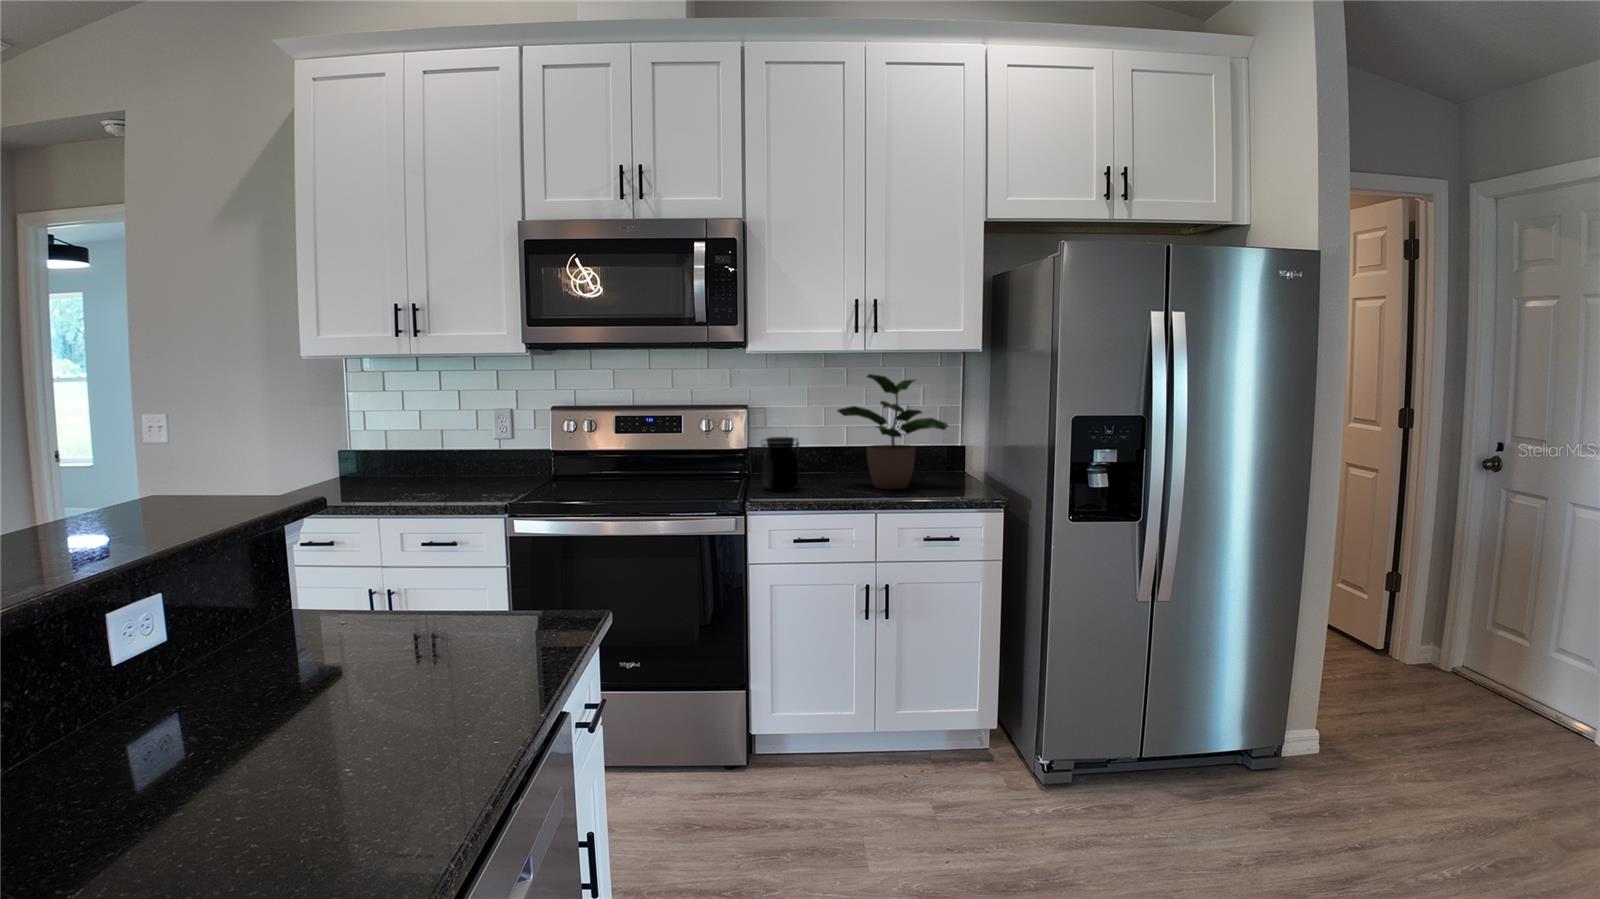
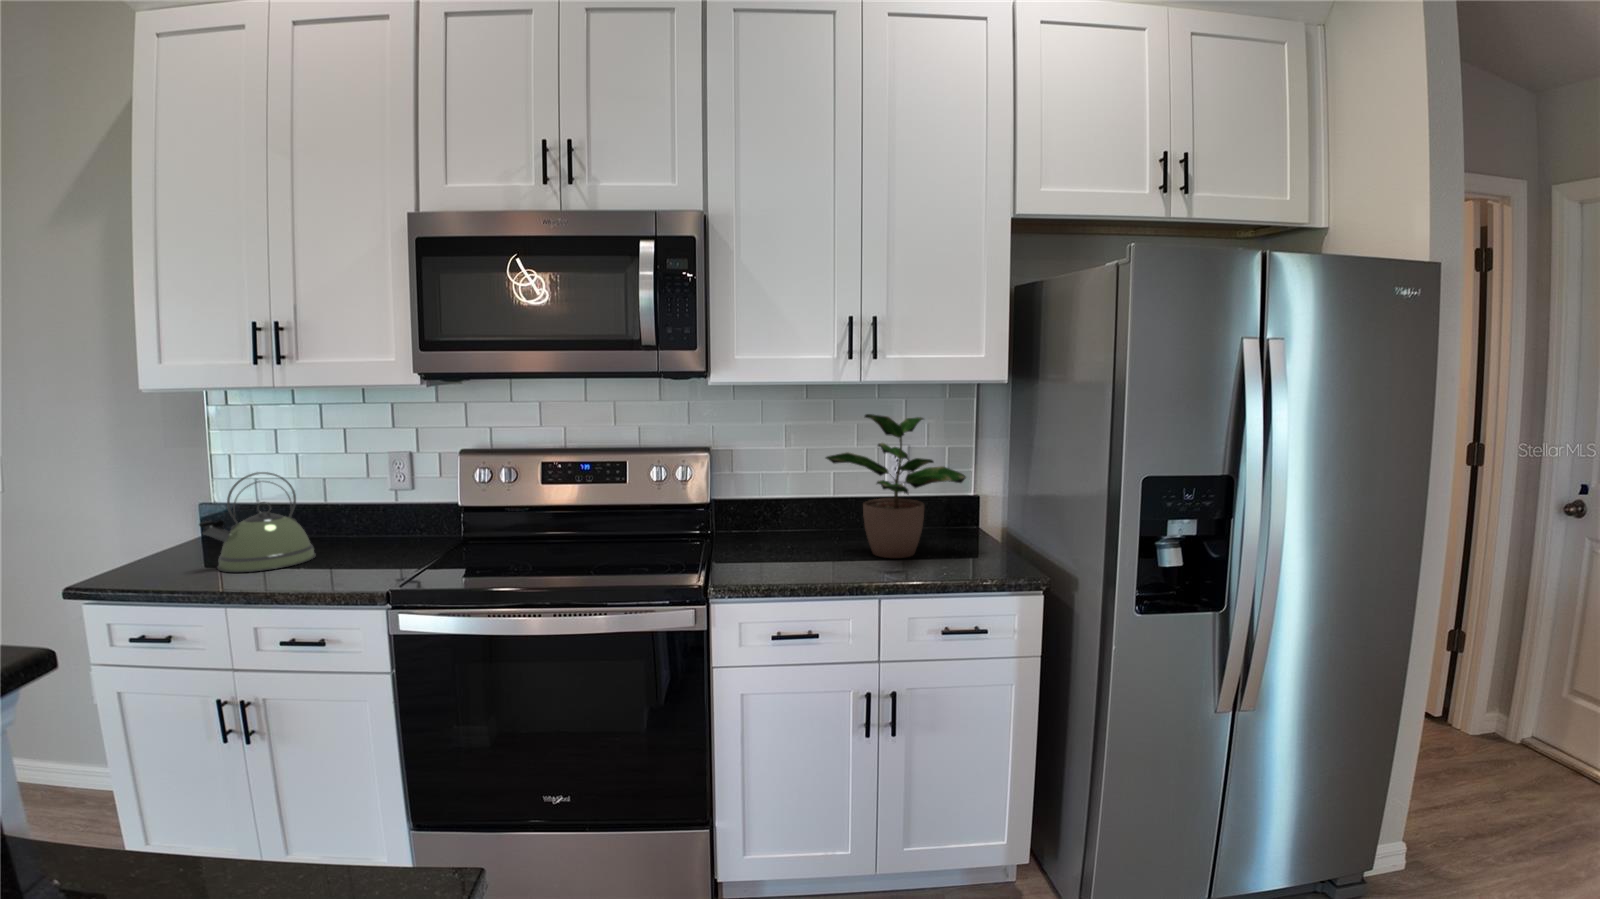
kettle: none [361,420,441,494] -> present [199,472,316,572]
jar: present [762,437,799,491] -> none [729,491,779,562]

